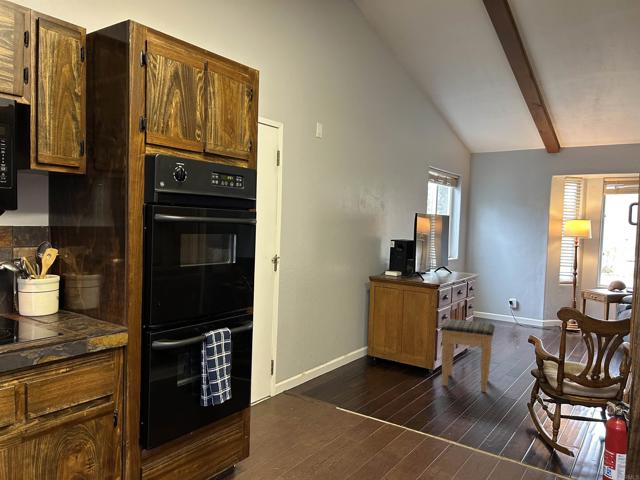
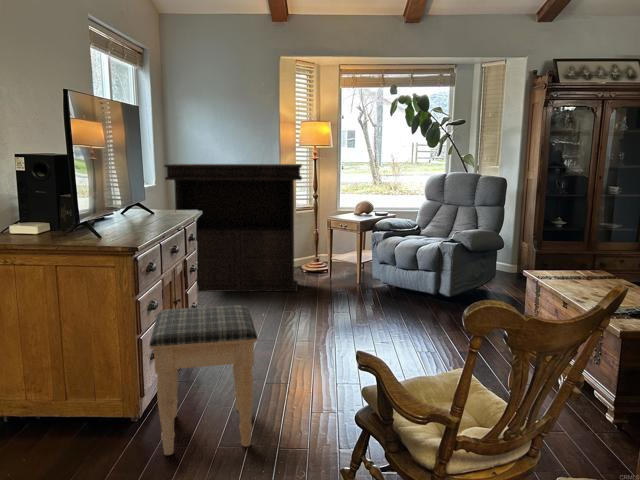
console table: none [464,246,560,339] -> present [165,164,302,292]

